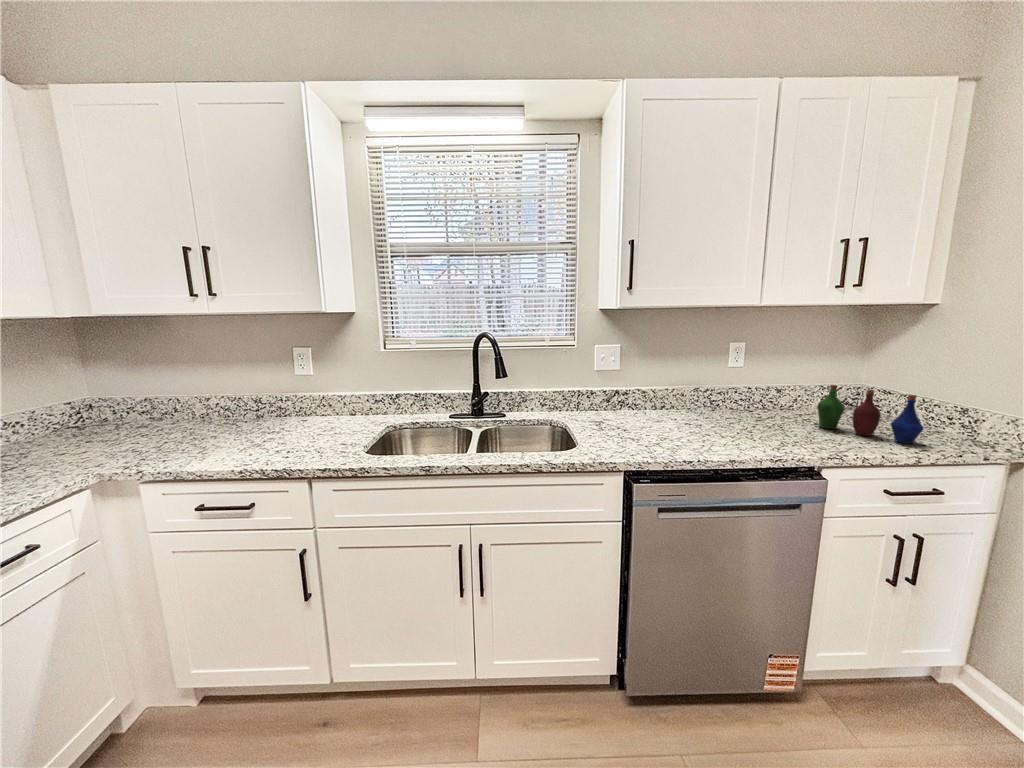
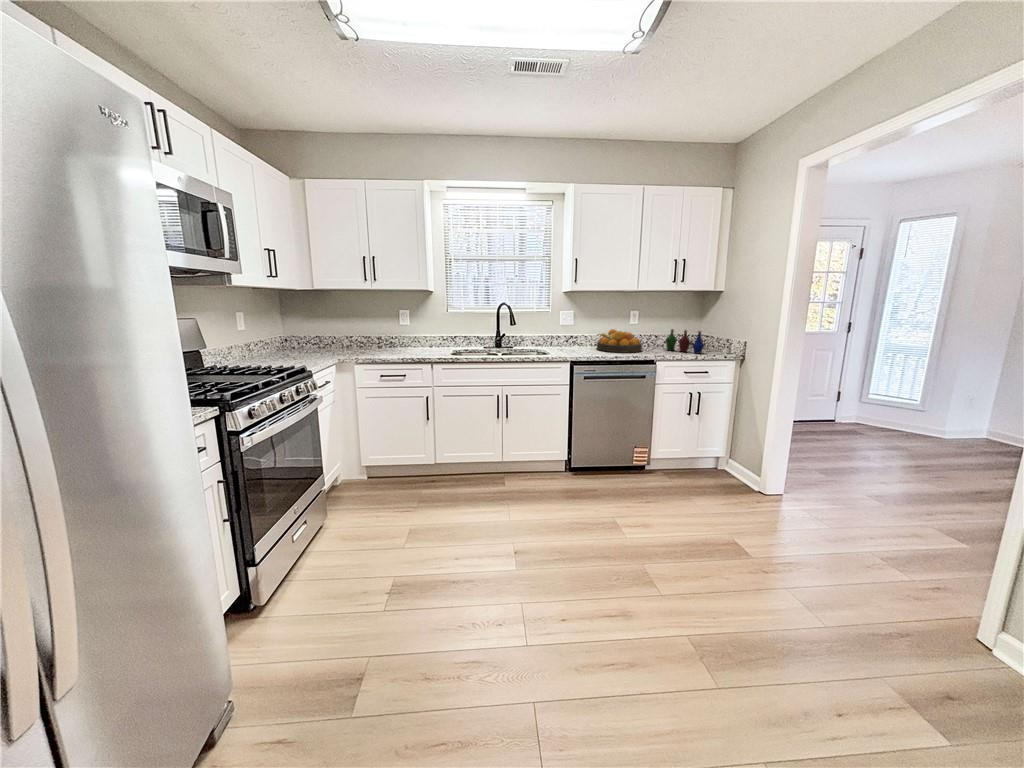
fruit bowl: none [670,383,771,440] -> present [597,329,642,353]

